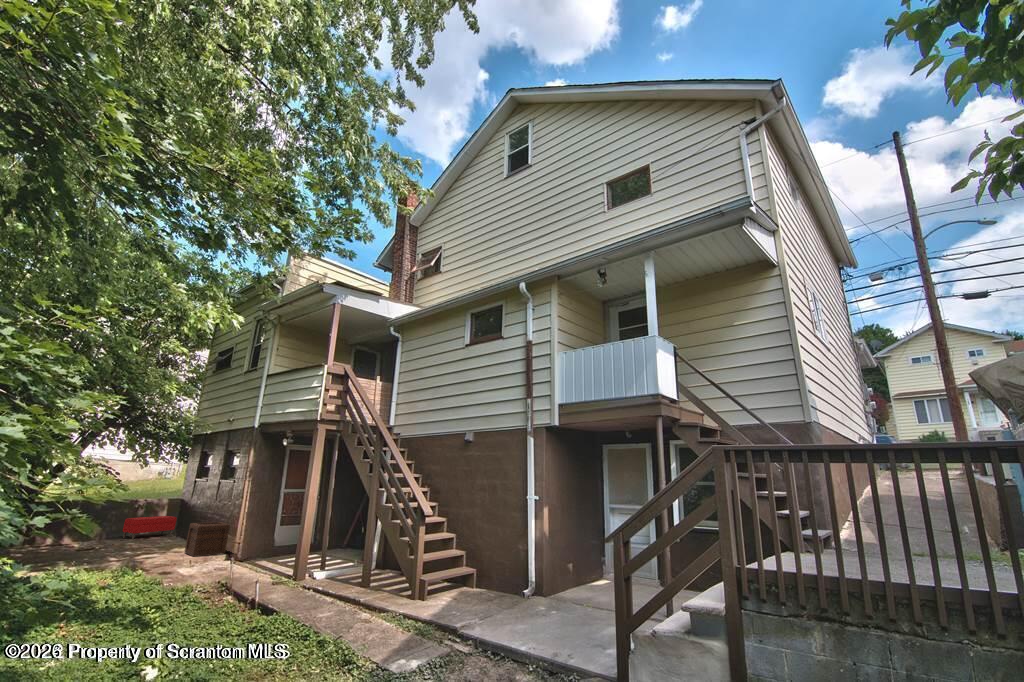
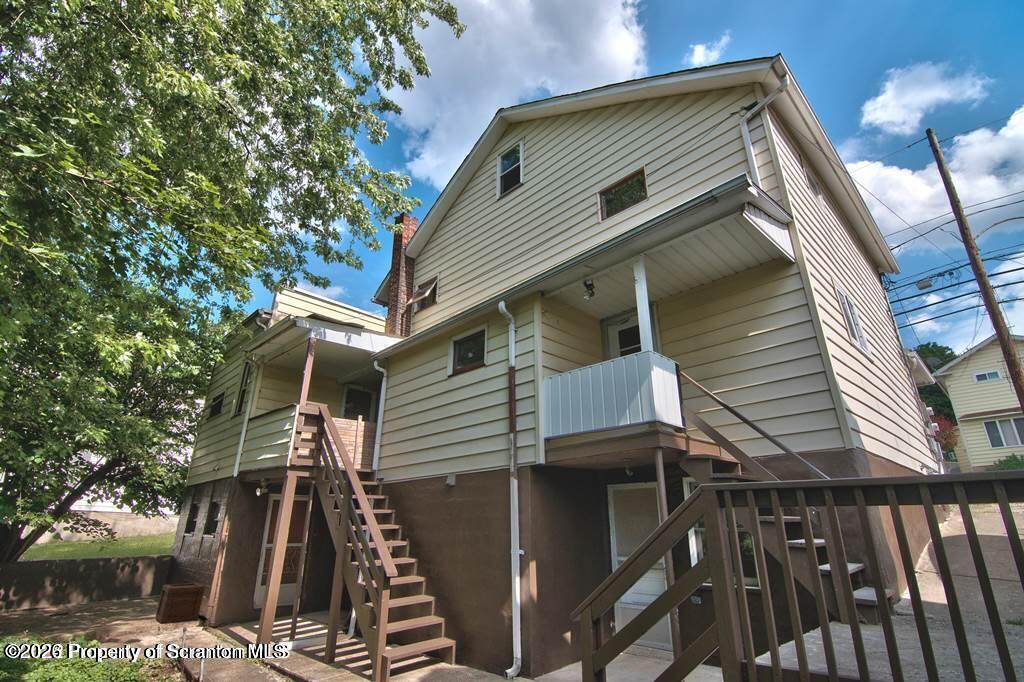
bench: present [123,516,177,540] -> none [105,576,164,603]

